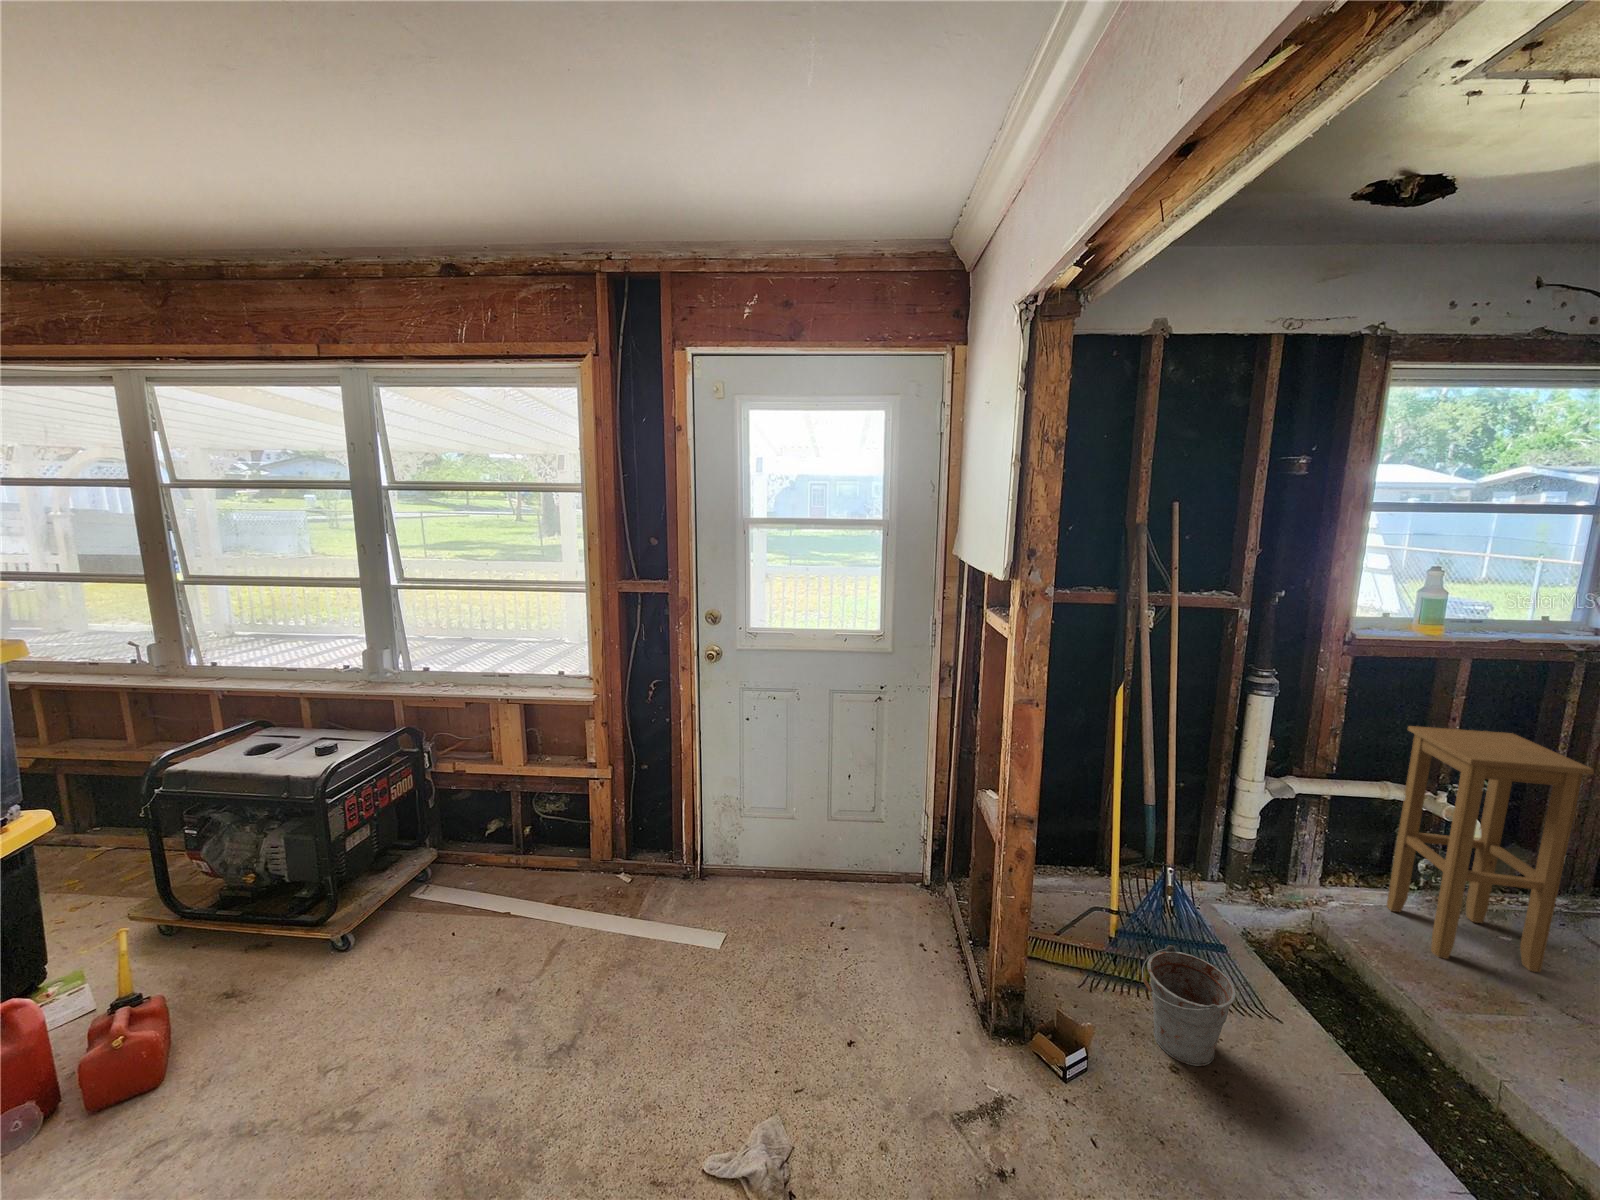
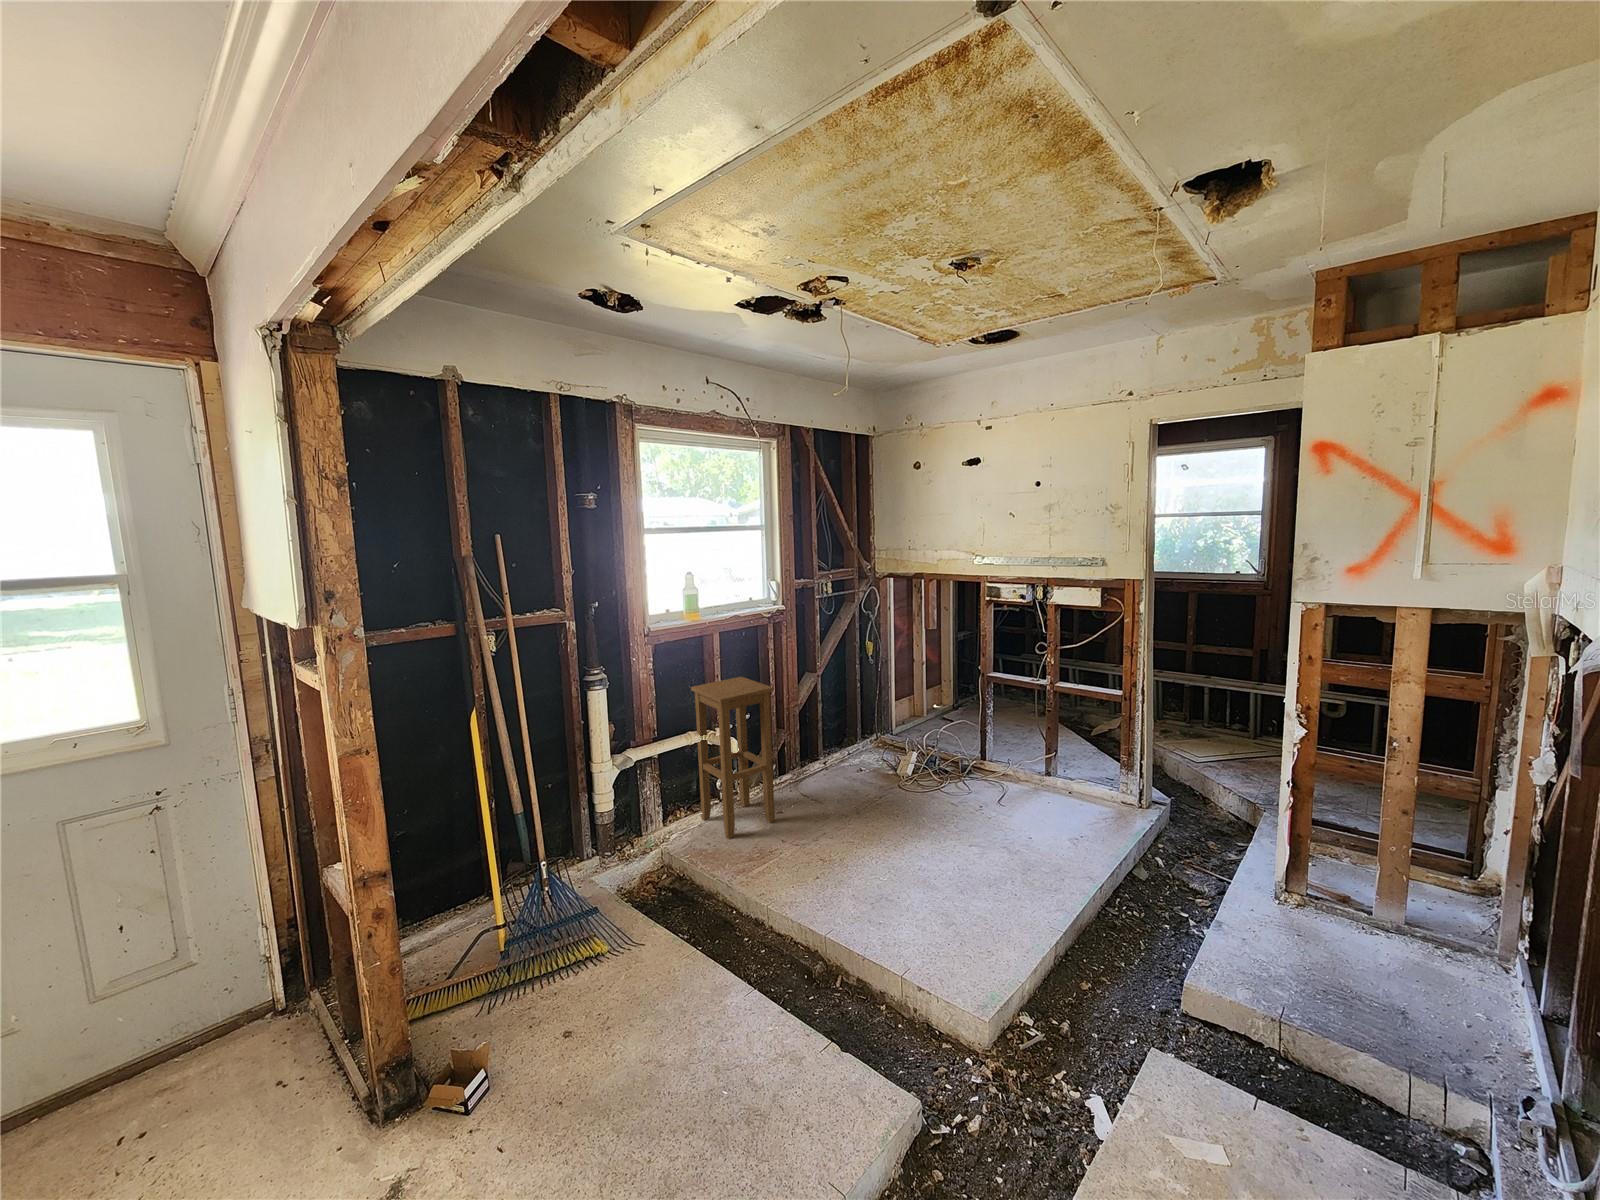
bucket: present [1142,946,1236,1066] -> none [527,925,601,1024]

